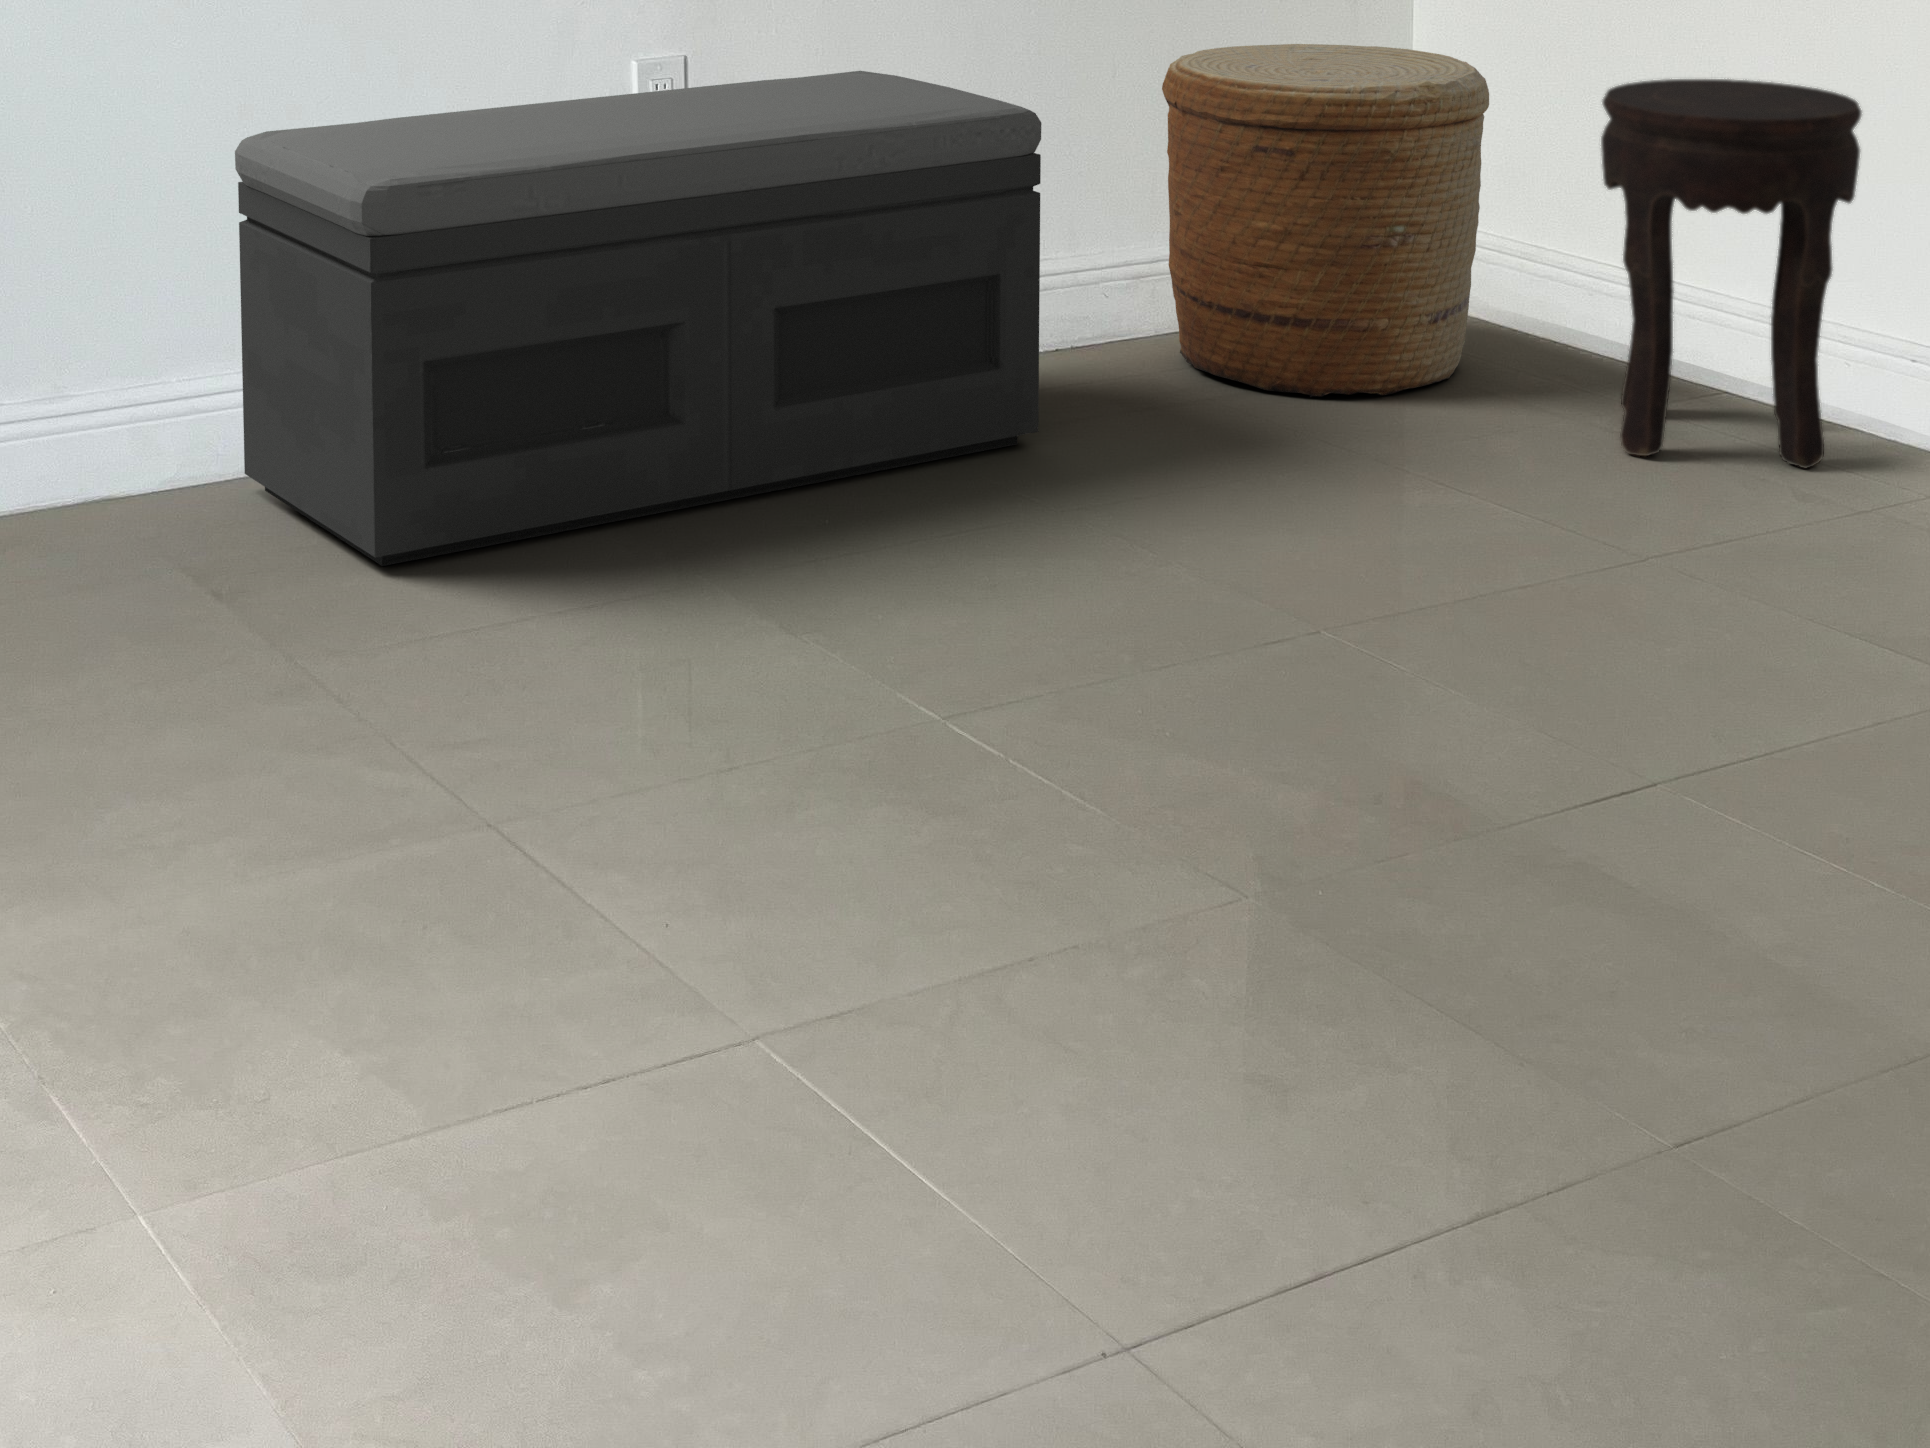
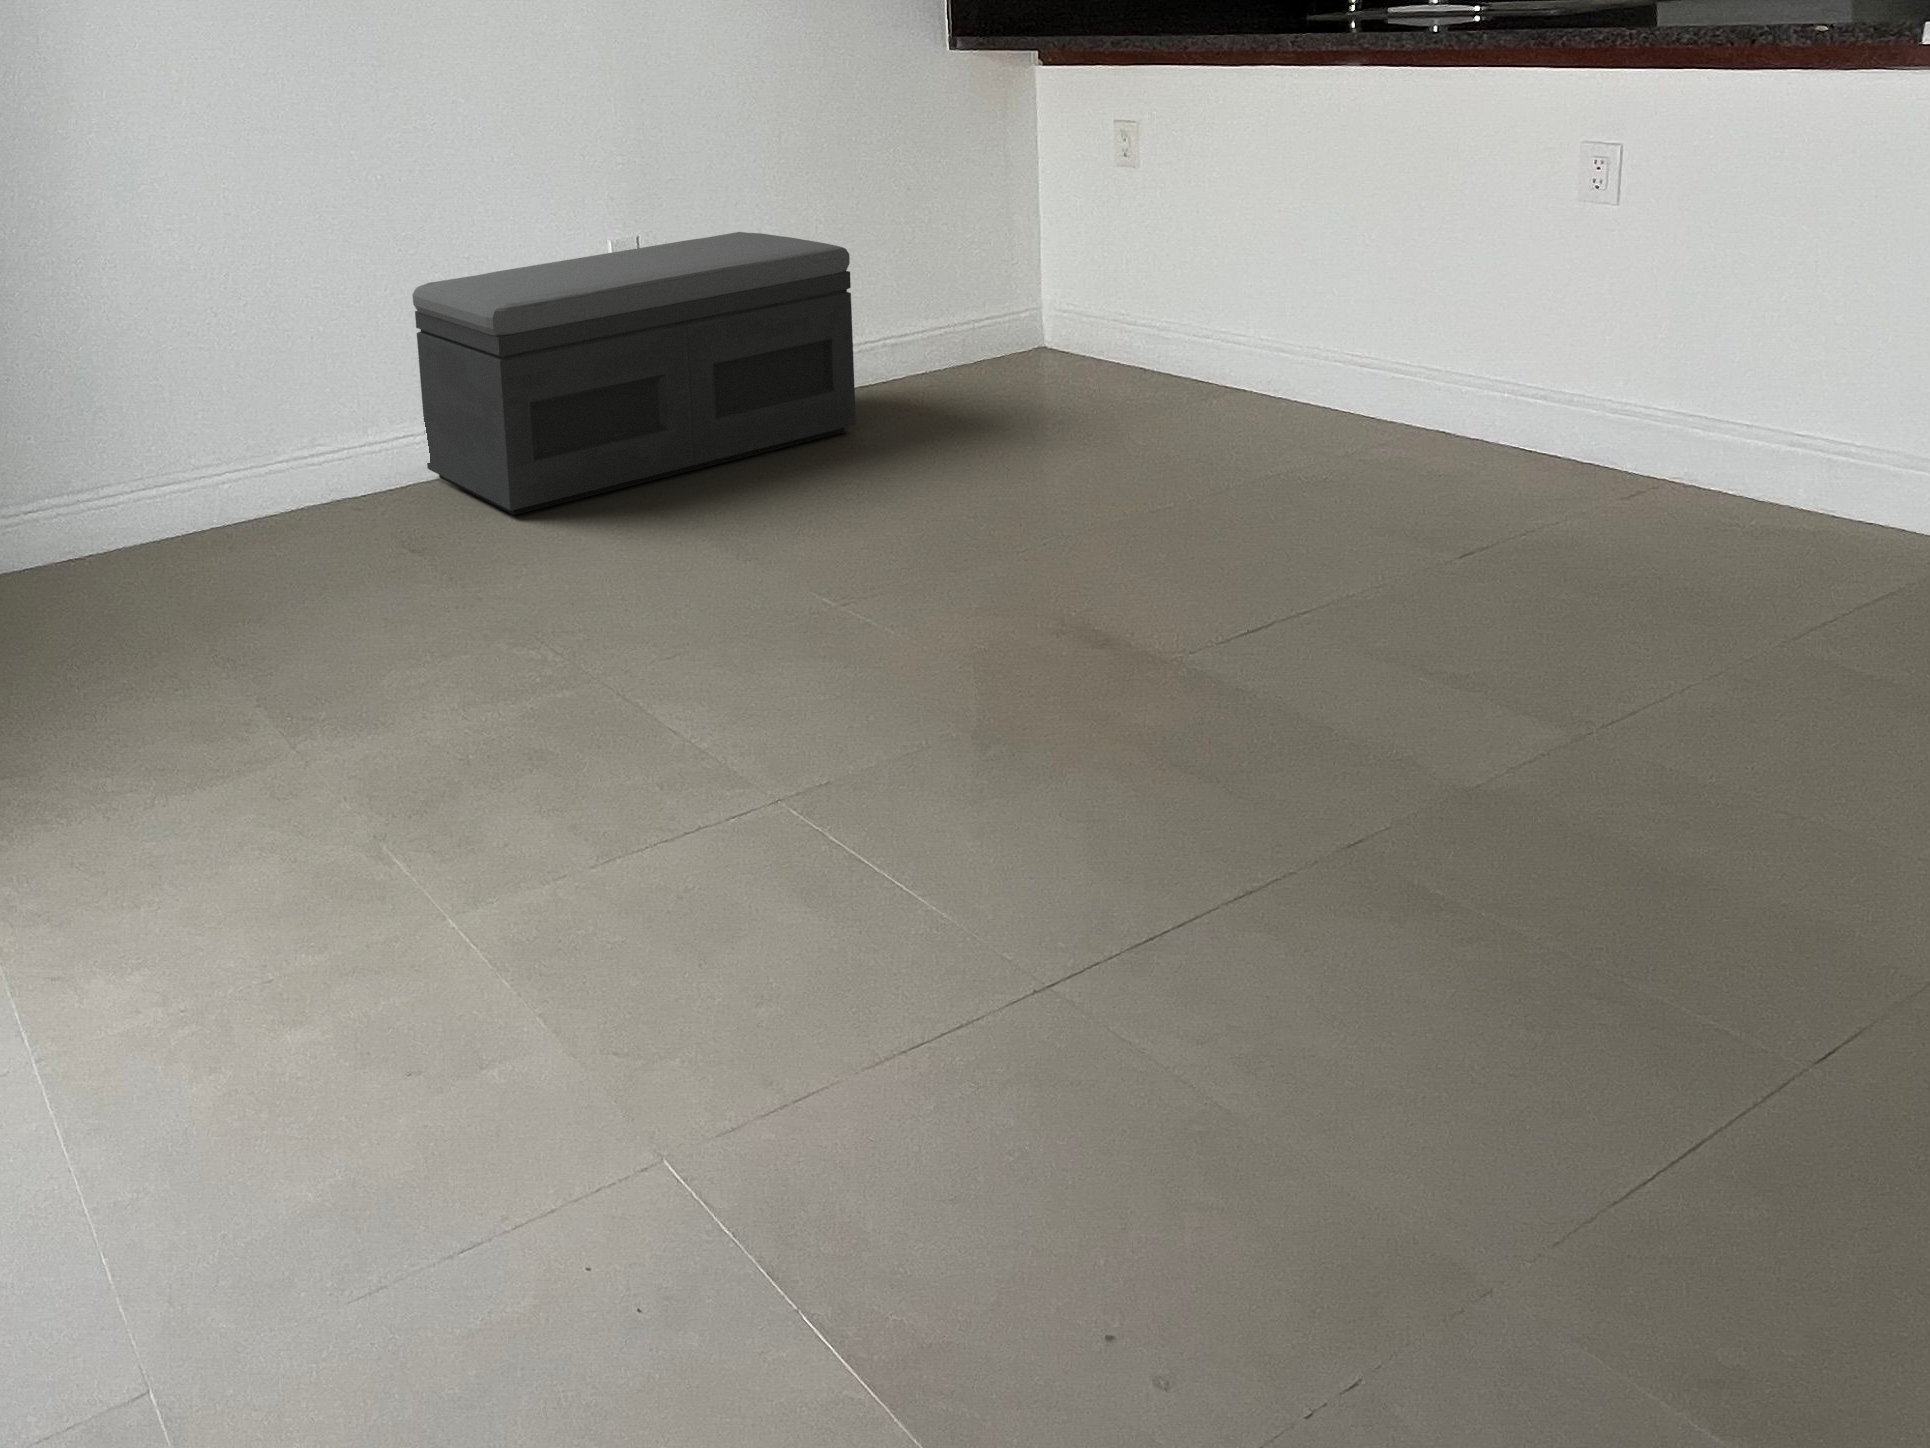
woven basket: present [1162,44,1489,397] -> none [904,202,1093,399]
side table: present [1601,79,1862,468] -> none [1167,207,1322,424]

